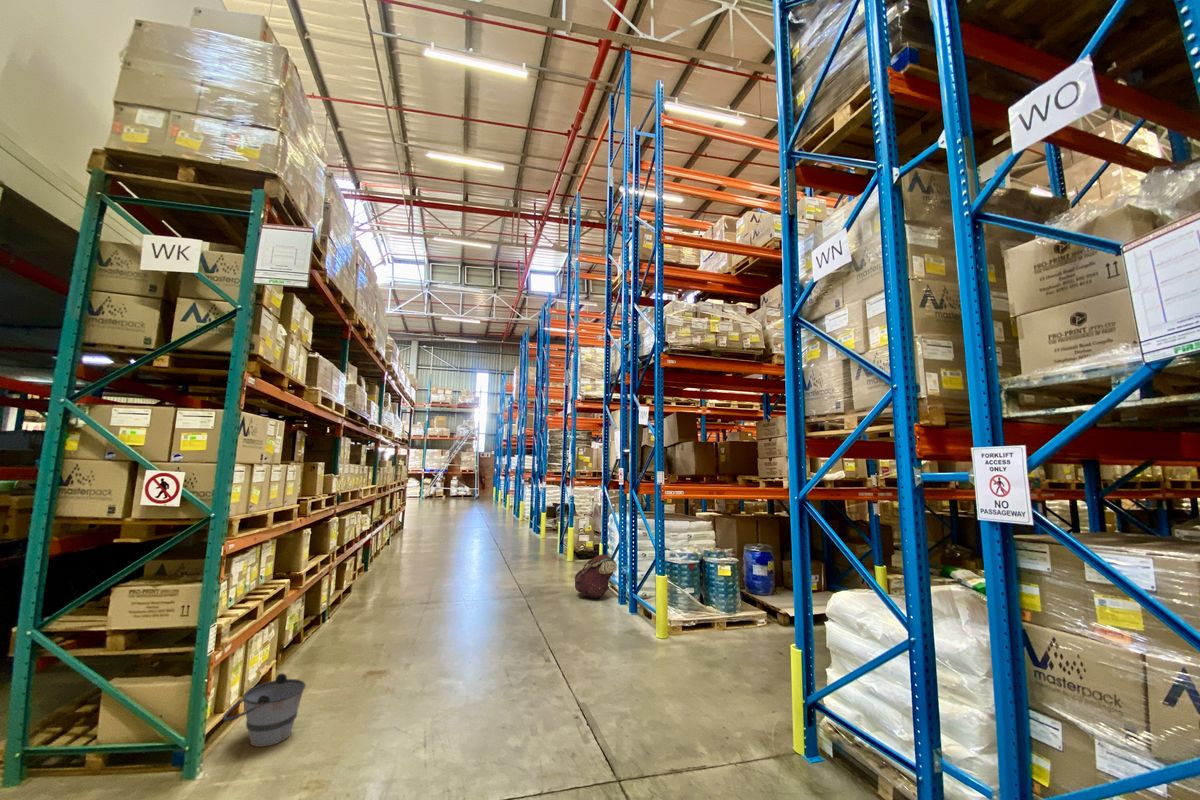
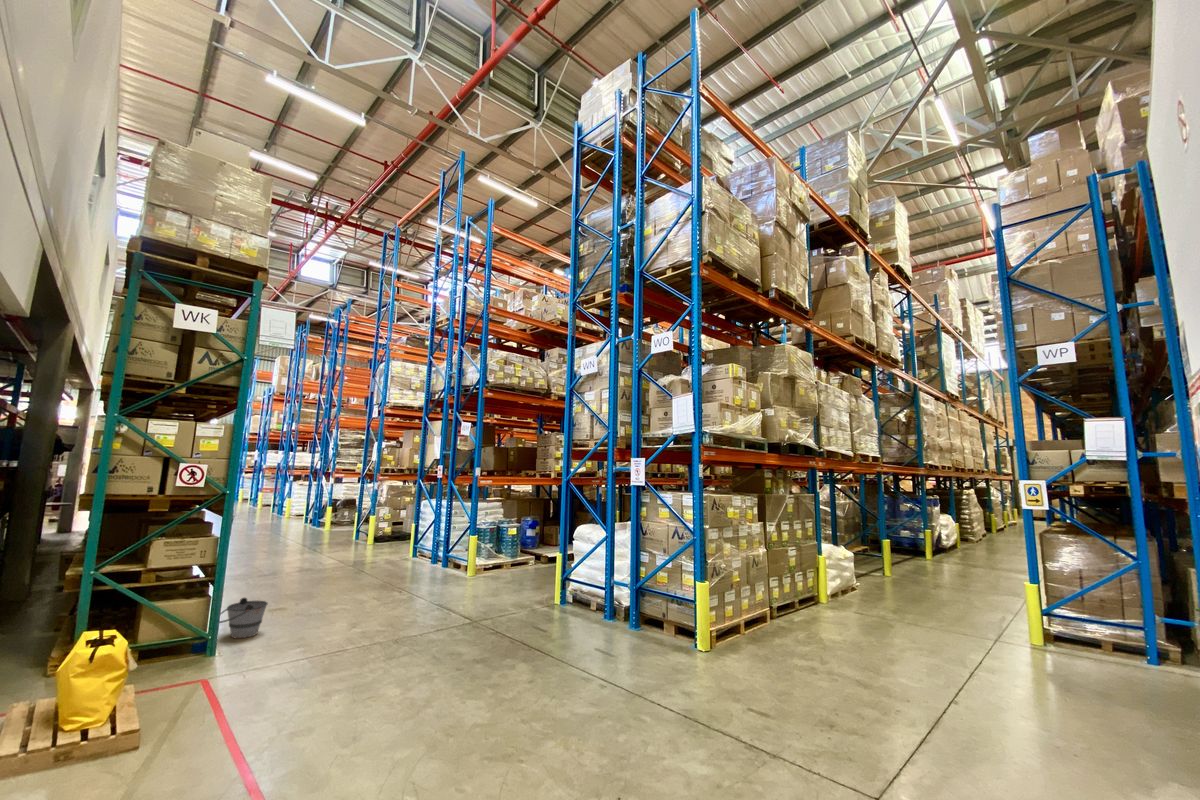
backpack: present [574,554,616,598] -> none [397,528,432,560]

